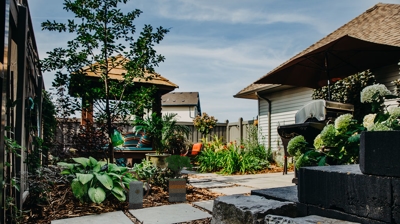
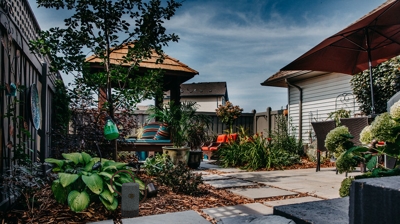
potted tree: present [165,155,193,201] -> none [168,149,205,207]

